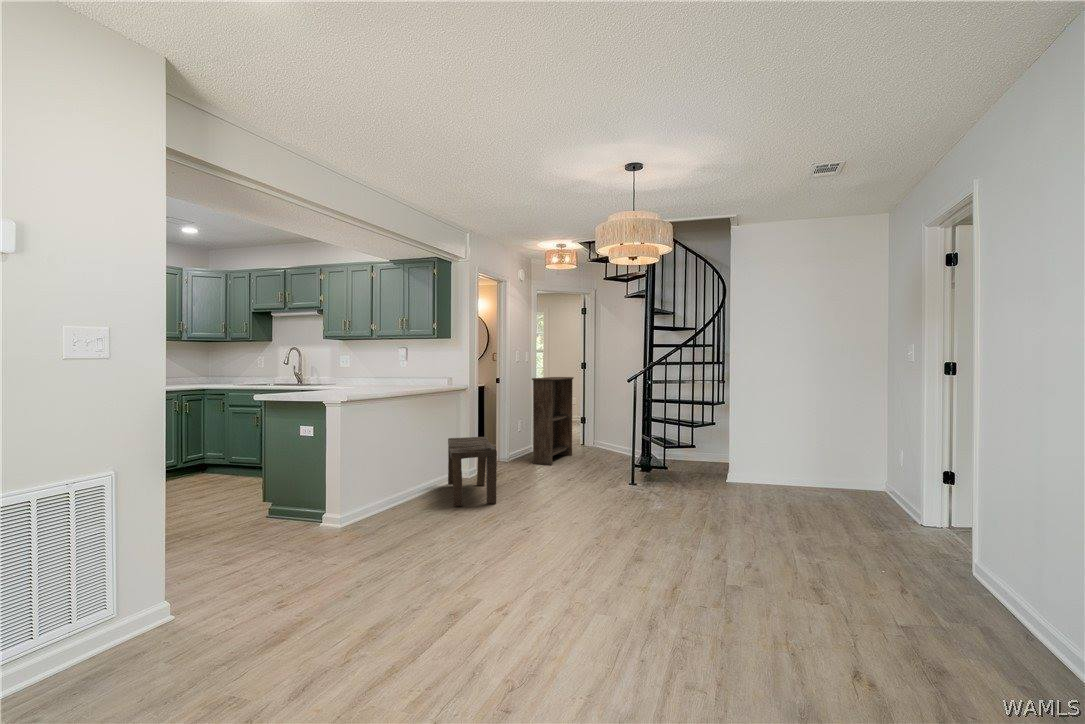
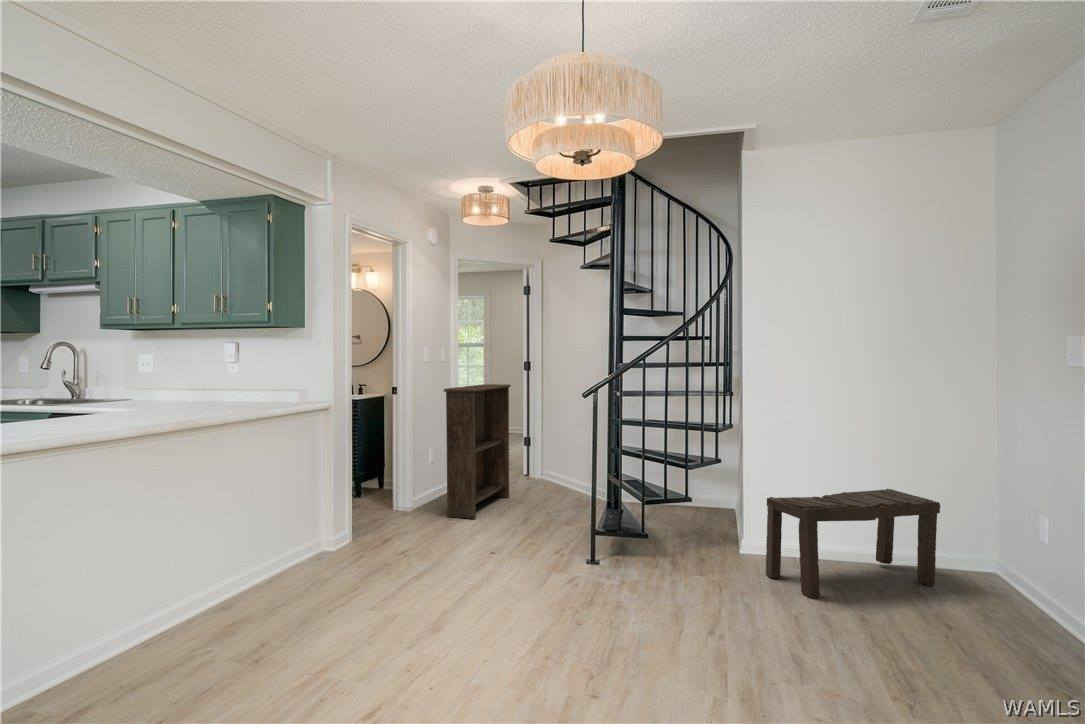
bench: present [448,437,497,507] -> present [766,489,940,598]

